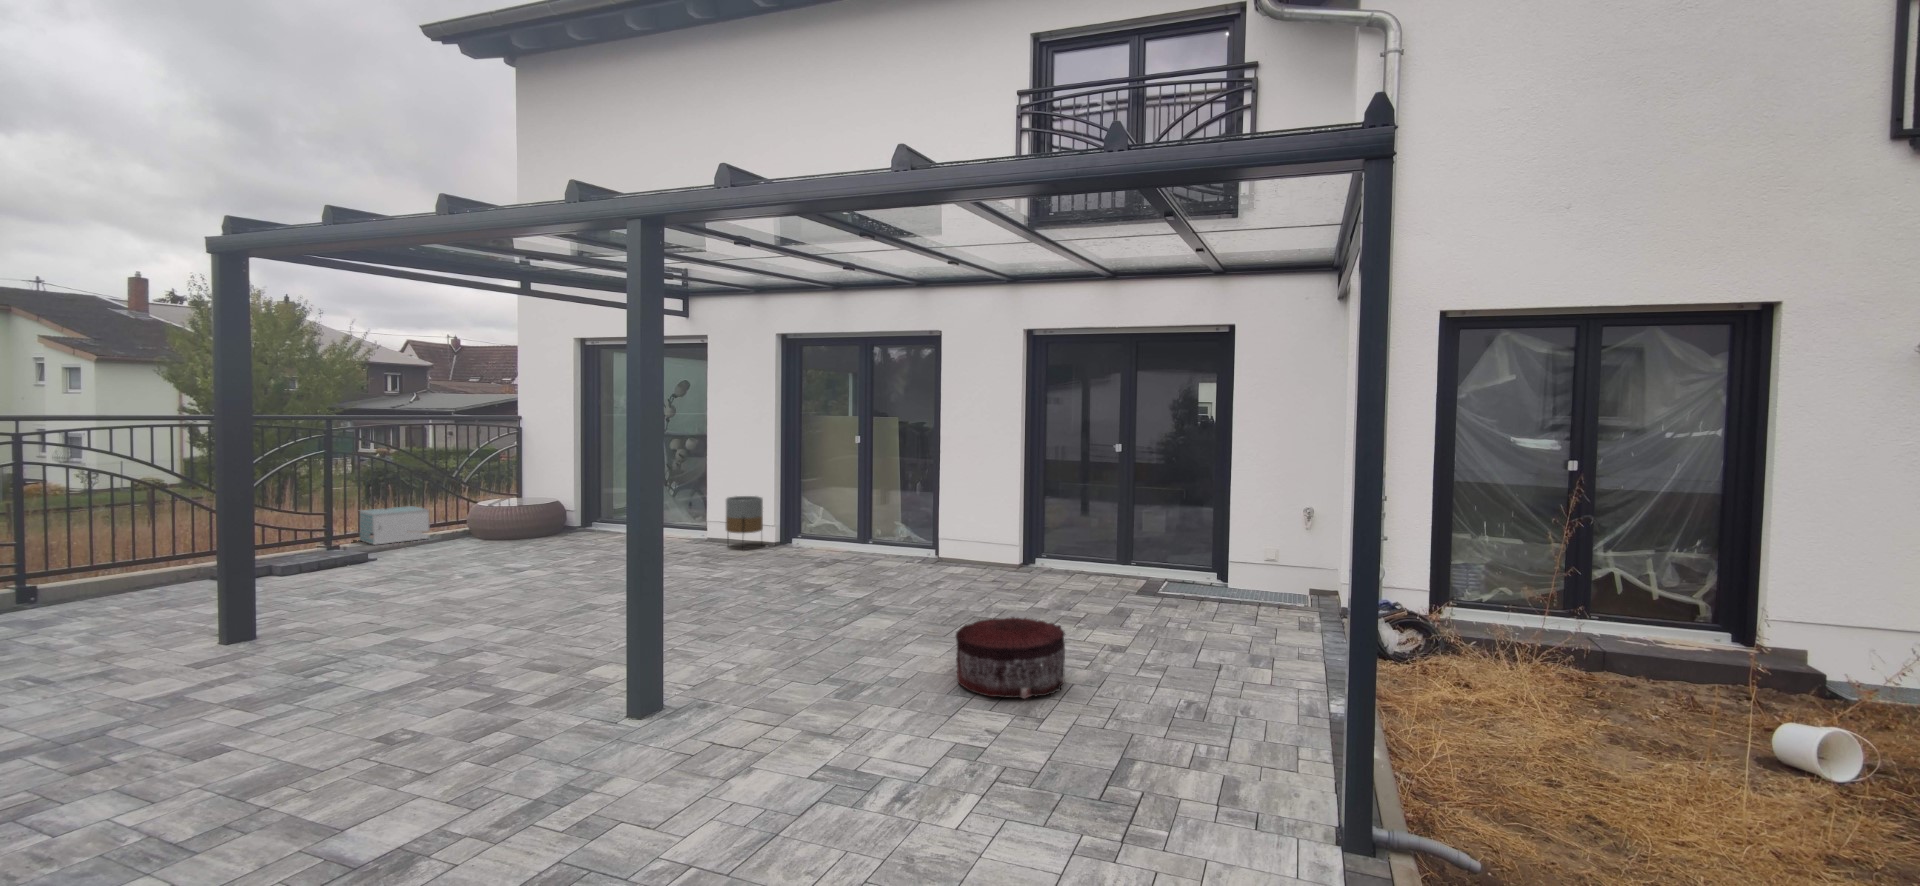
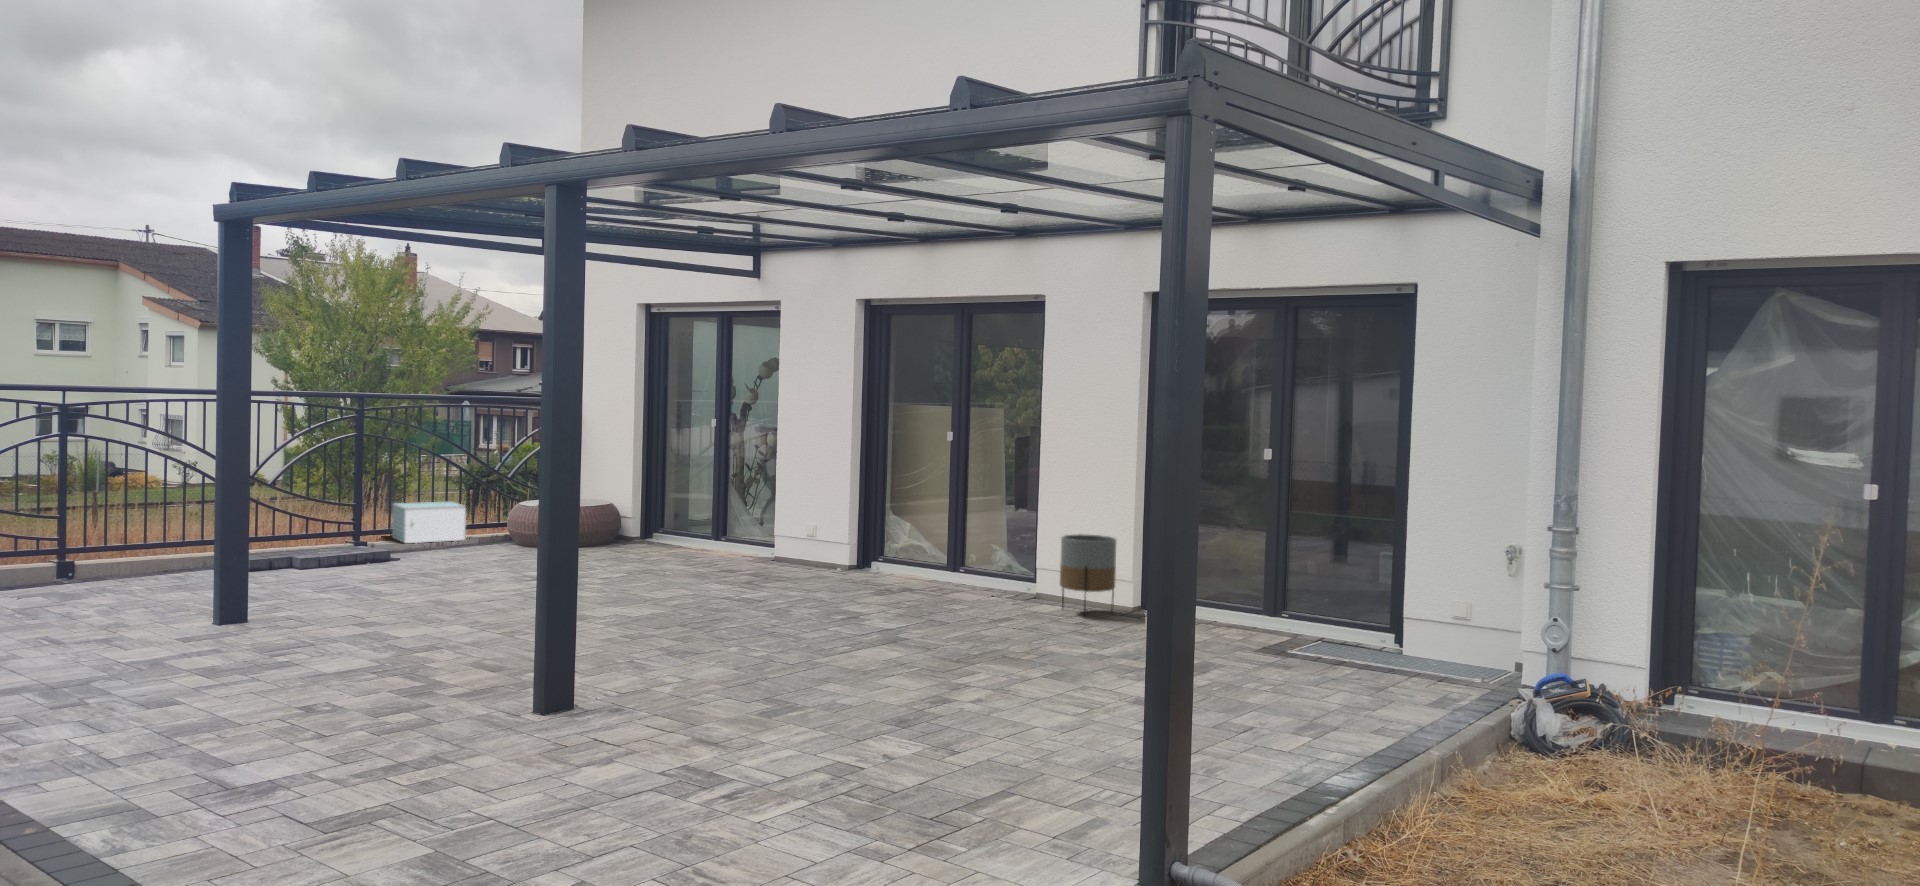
planter: present [726,496,763,534] -> present [1060,534,1116,614]
pouf: present [956,617,1065,699] -> none [908,646,1044,741]

